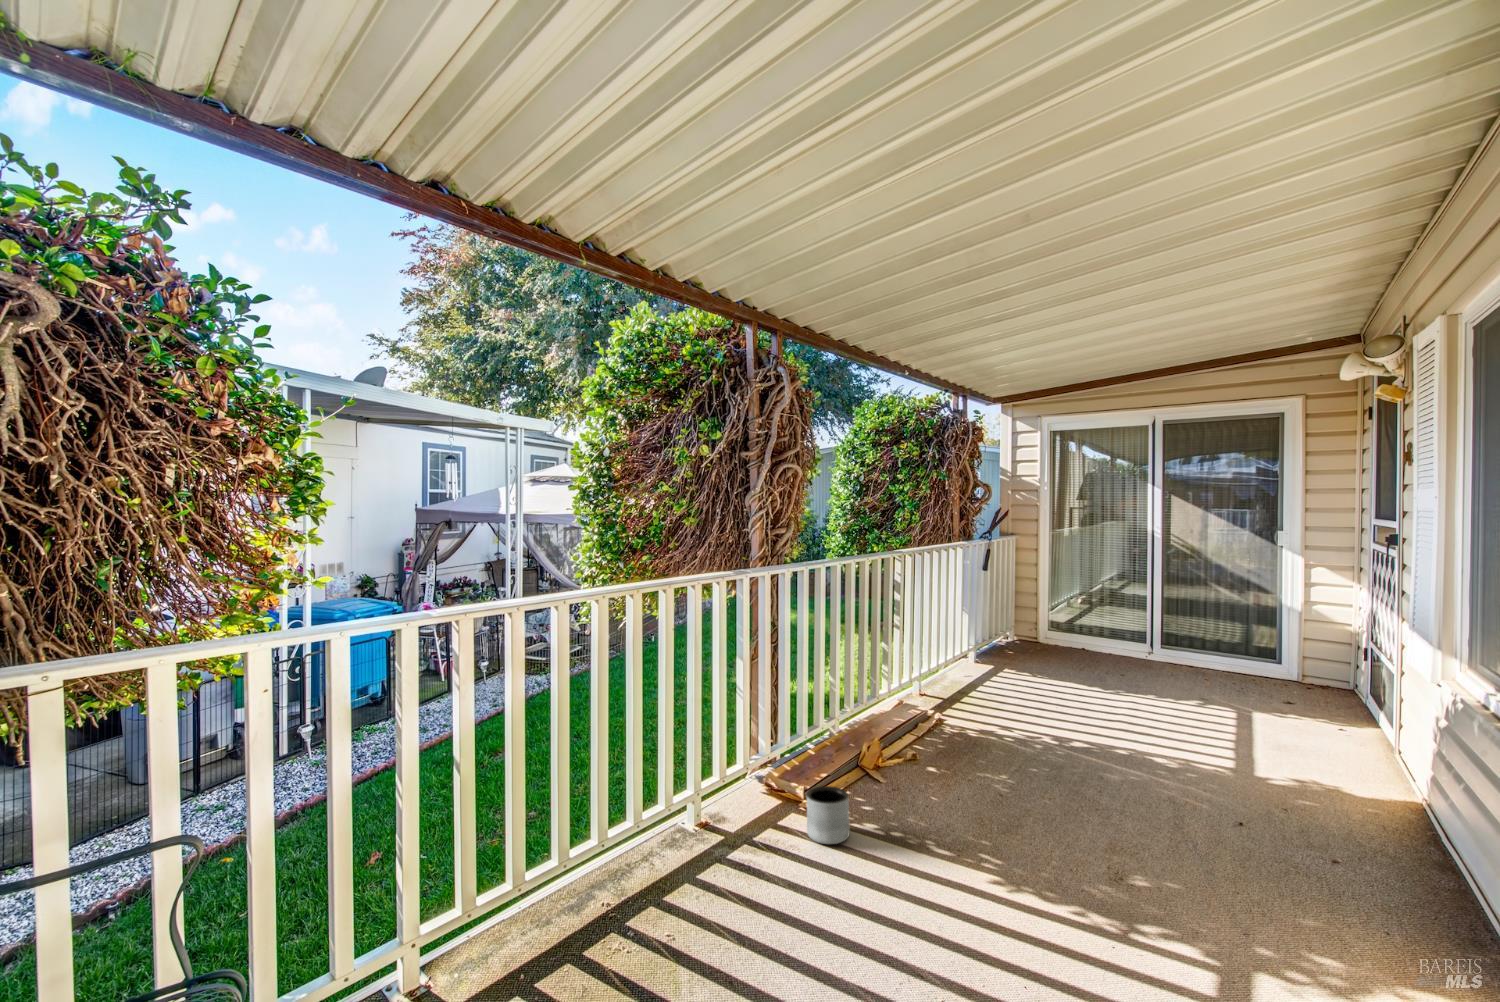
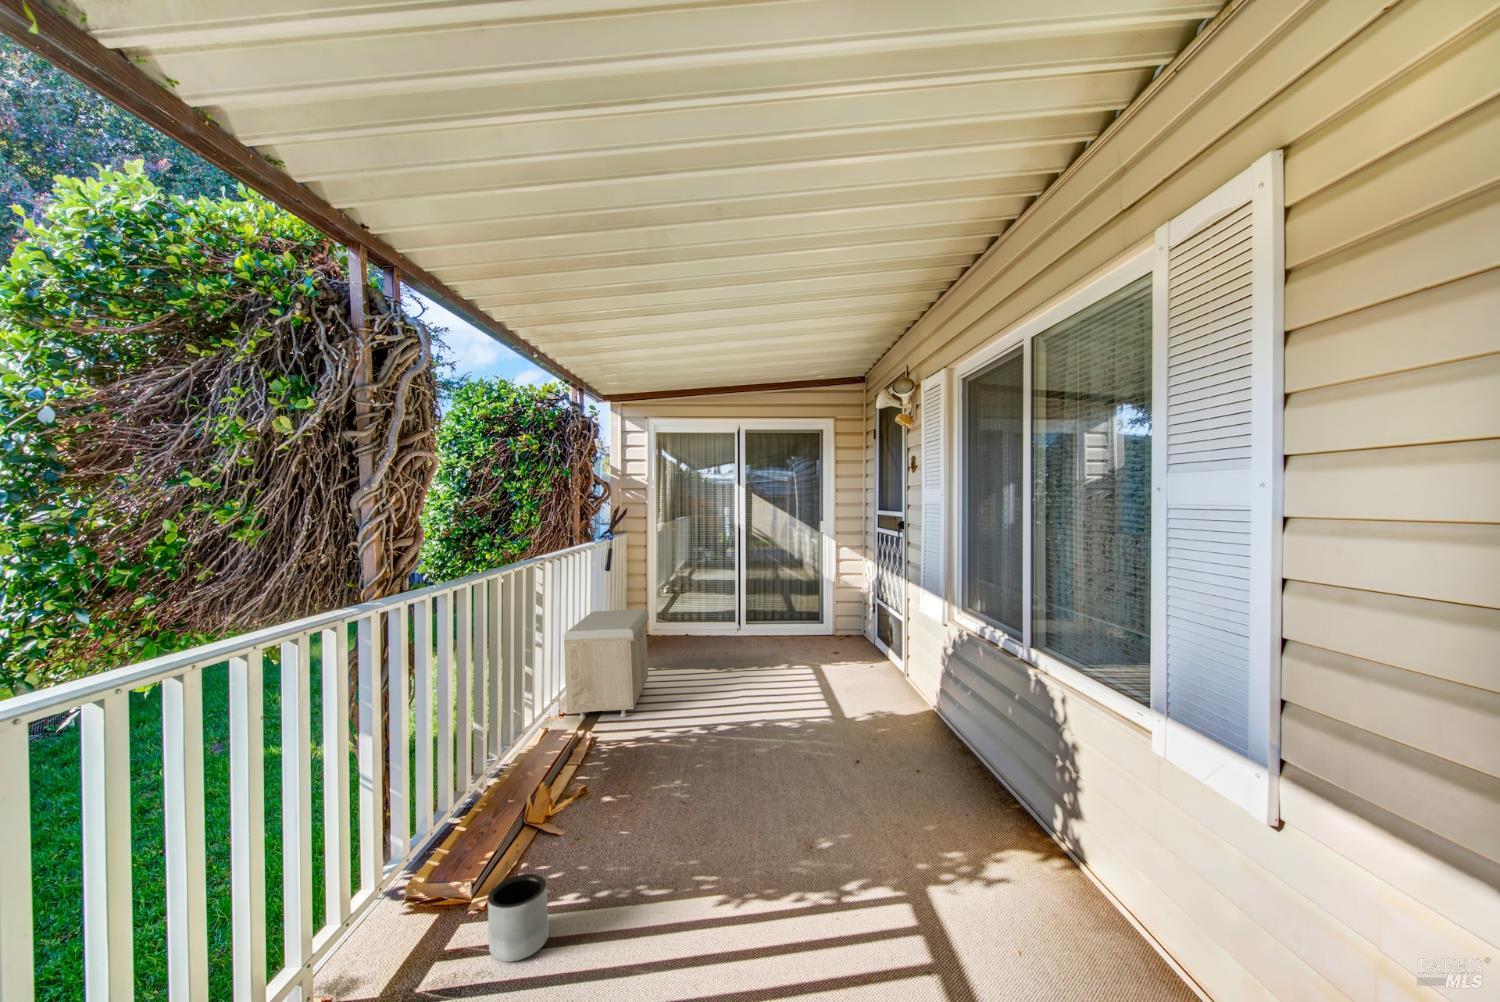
storage bench: none [923,608,1017,709] -> present [564,609,649,719]

